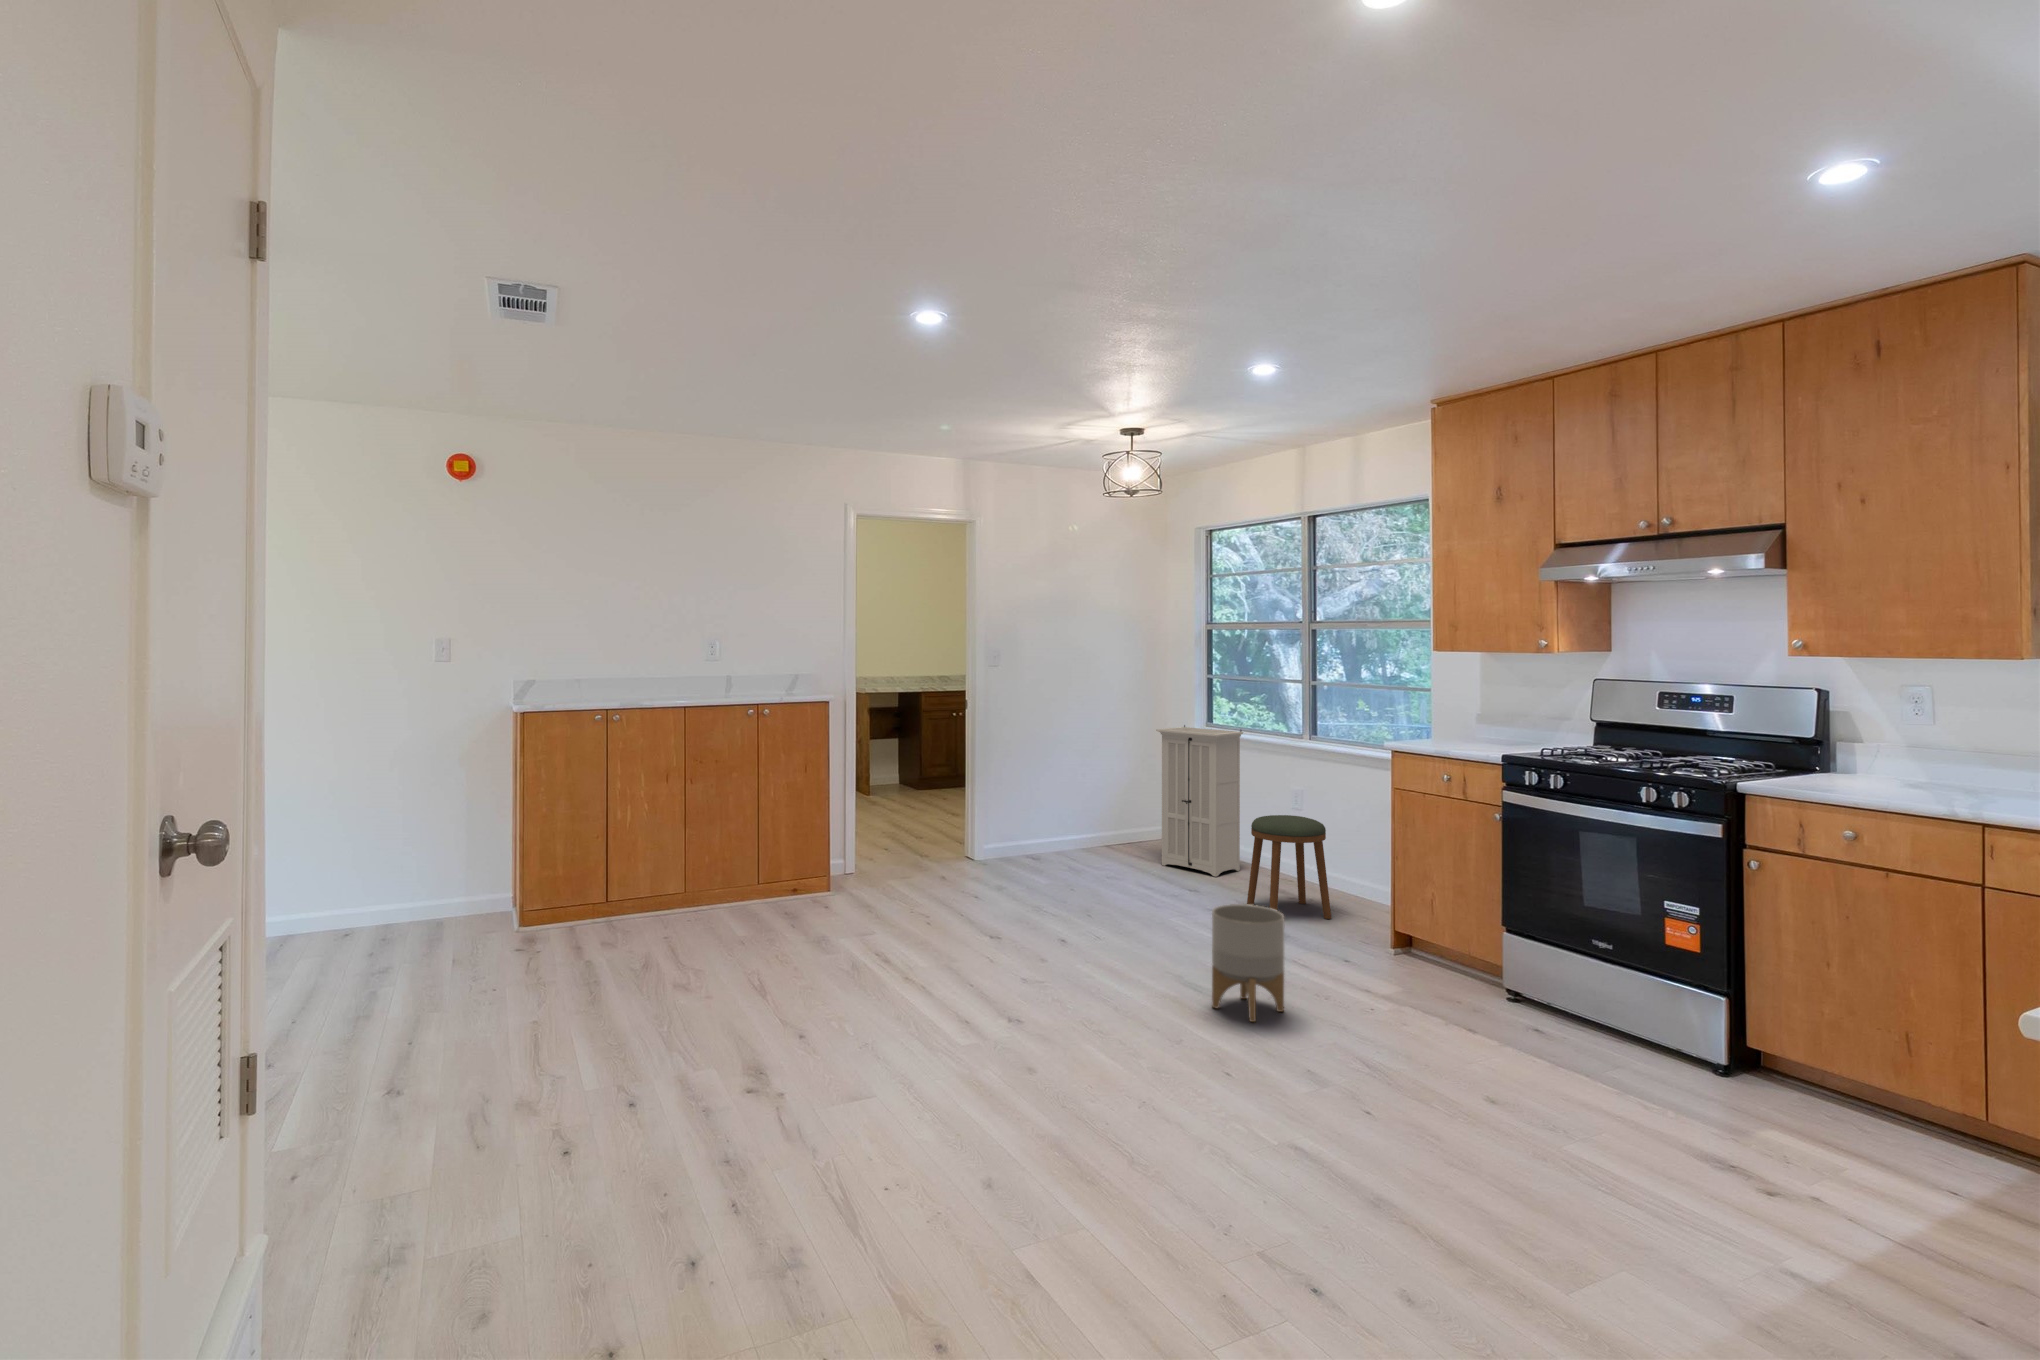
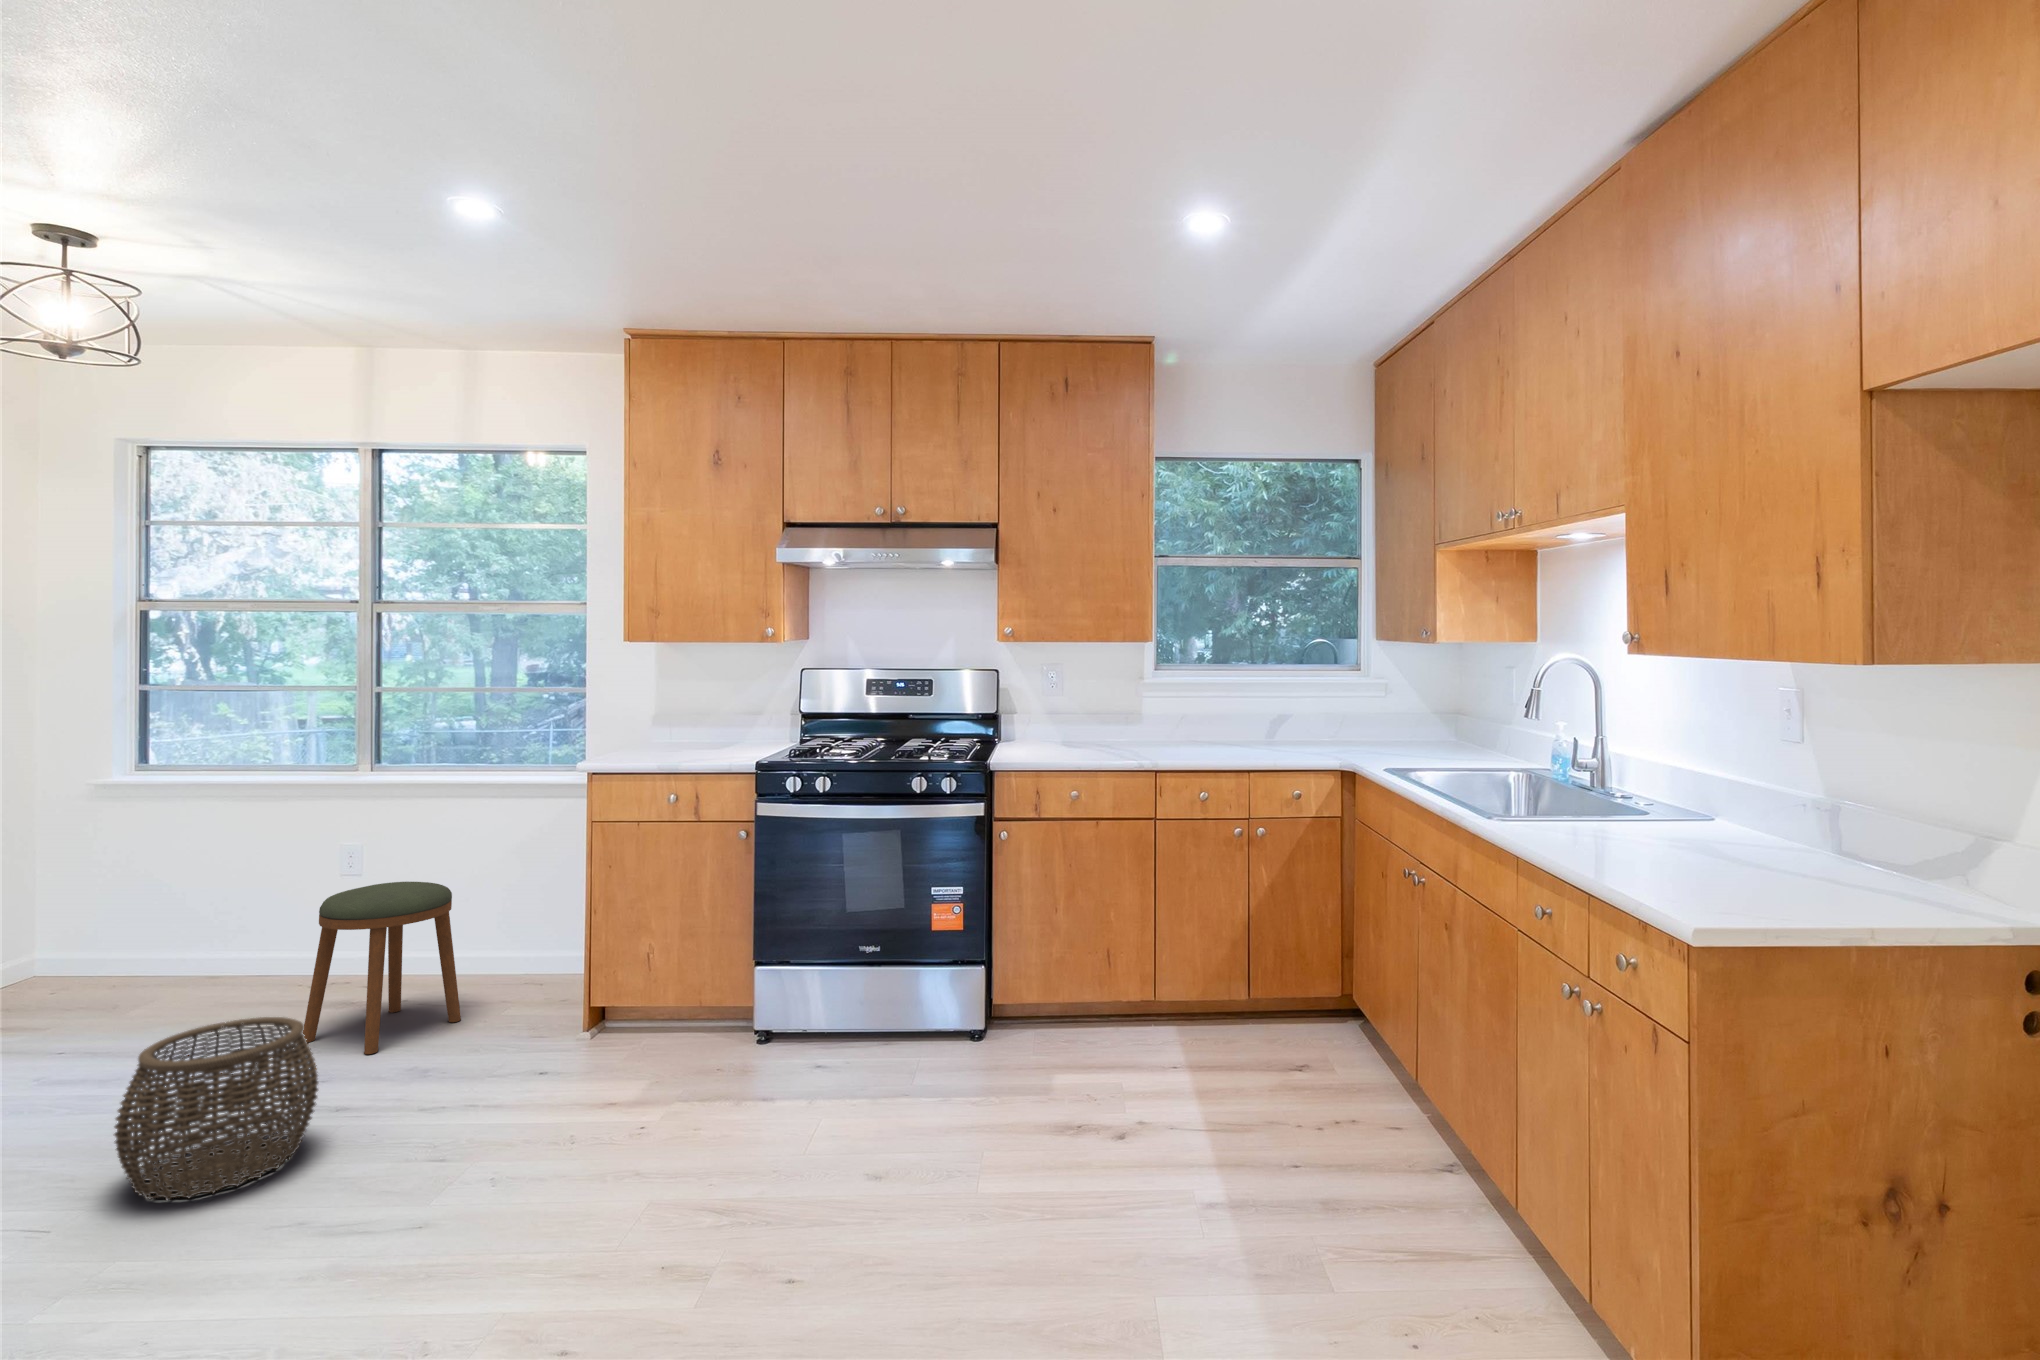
storage cabinet: present [1156,725,1243,877] -> none [53,763,255,1026]
woven basket: none [1134,869,1218,955] -> present [114,1017,318,1200]
planter: present [1212,904,1284,1022] -> none [398,1037,540,1256]

